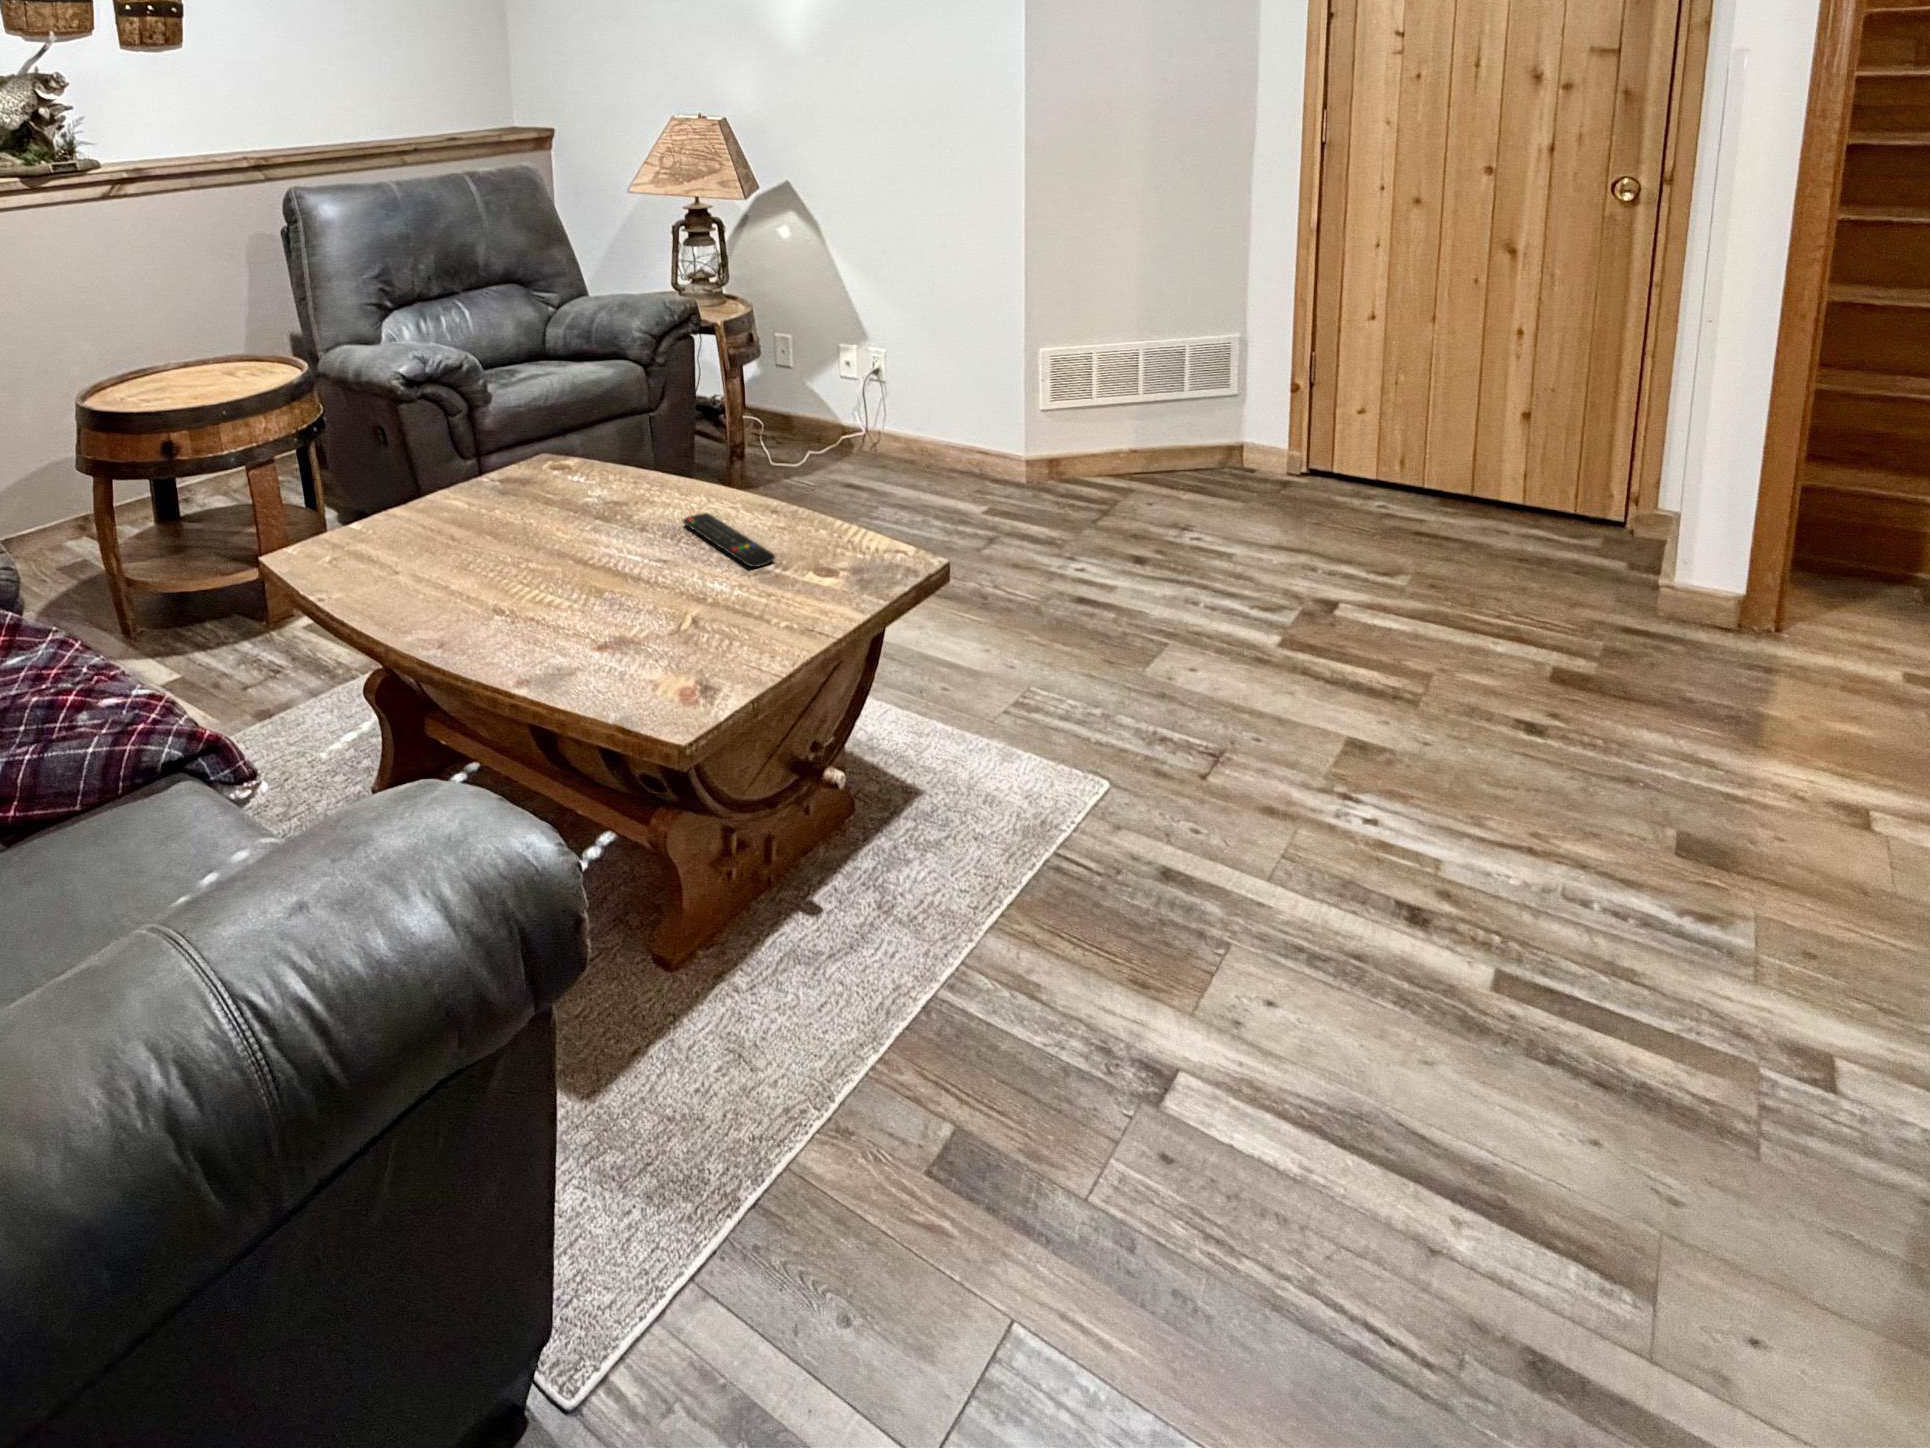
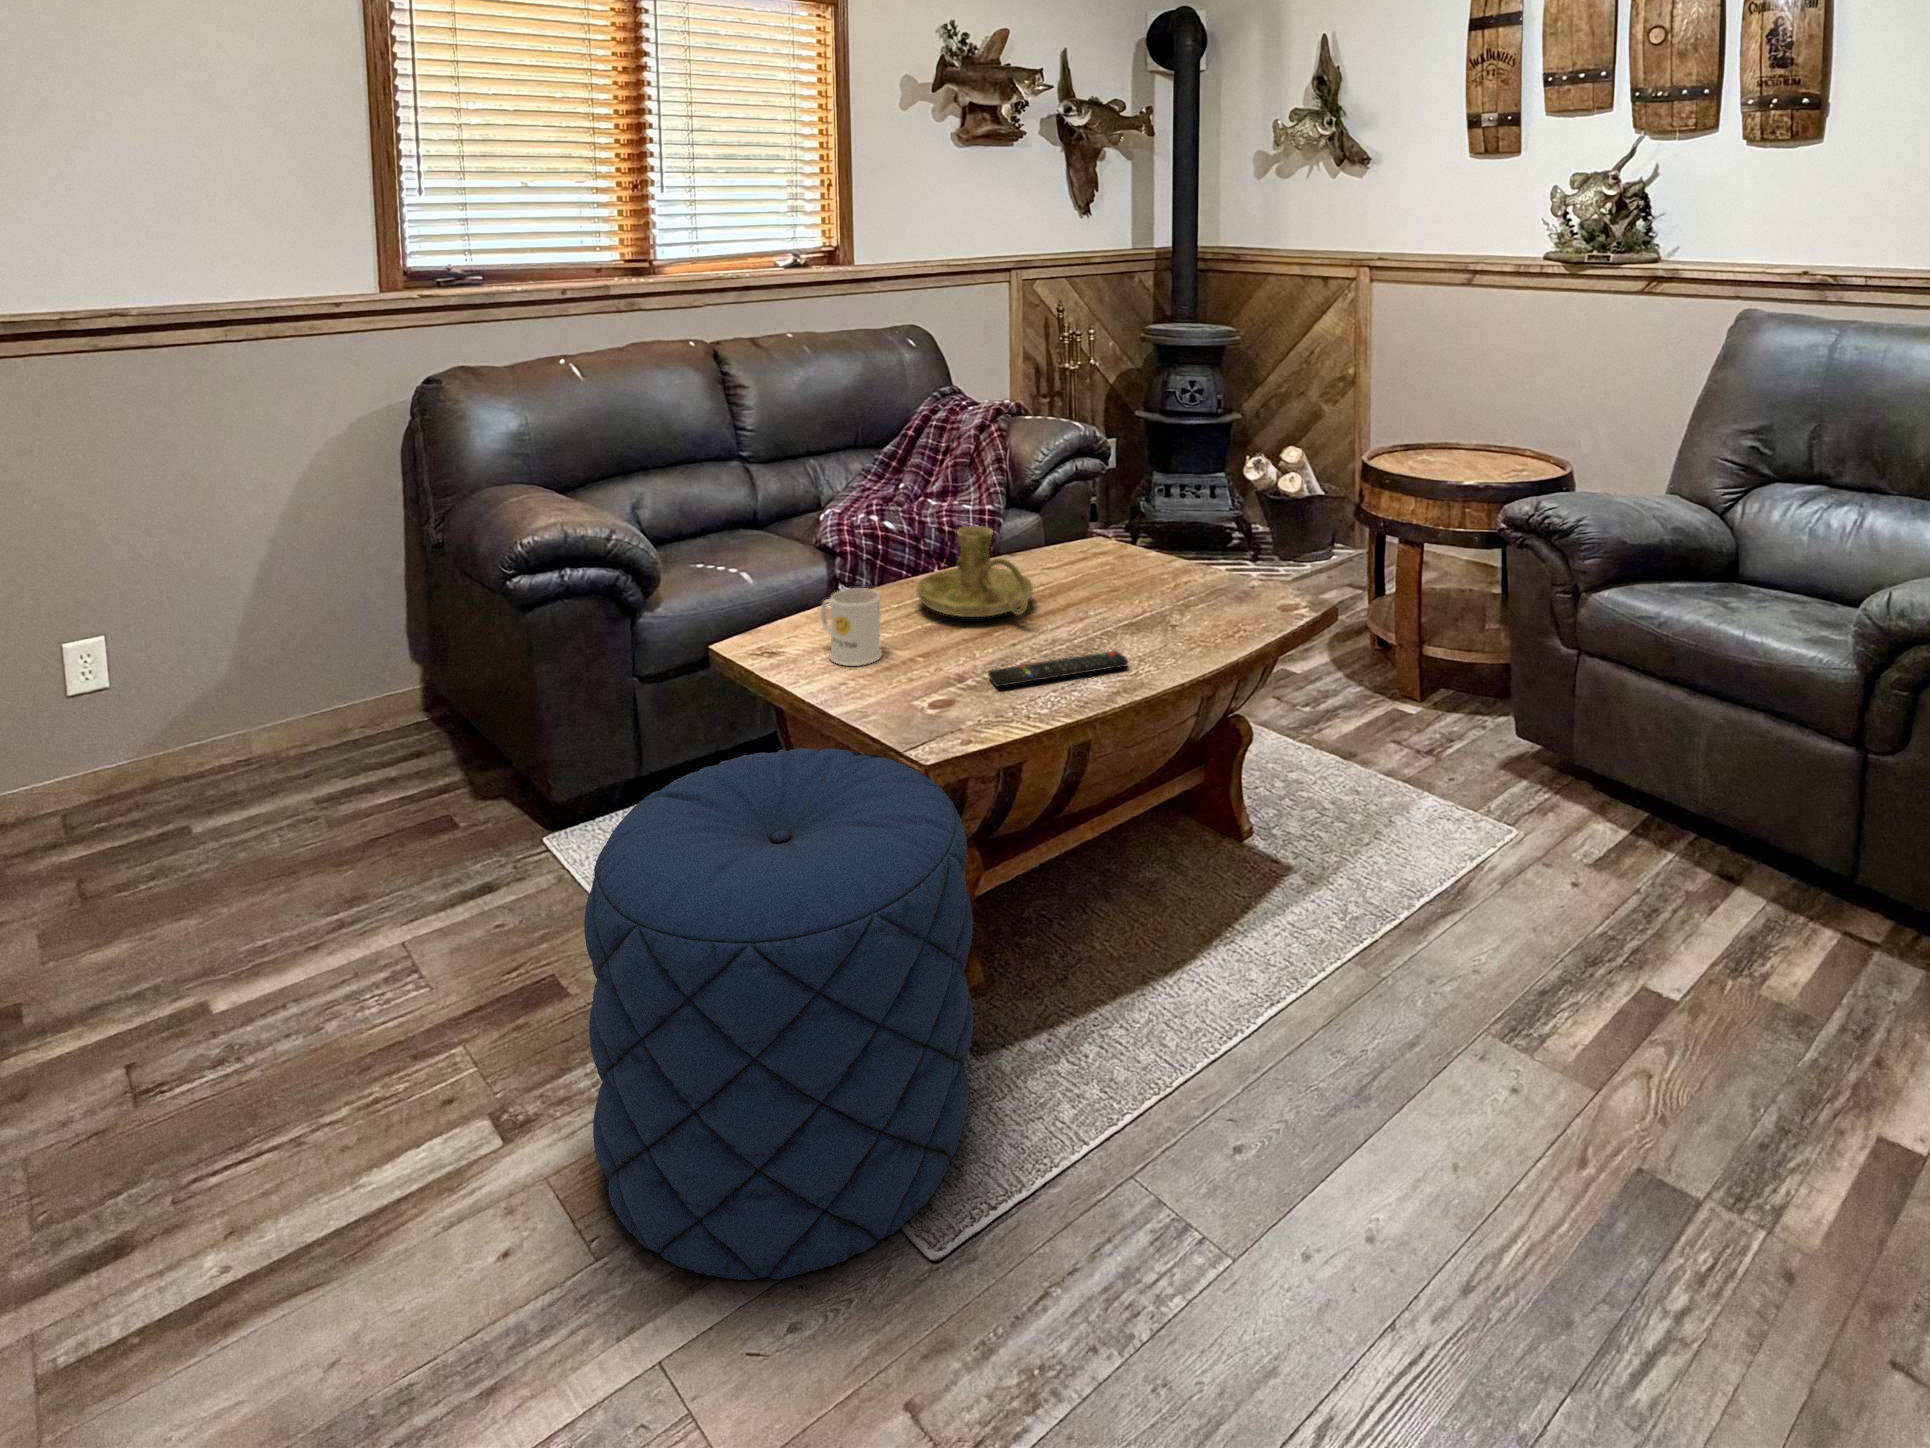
candle holder: none [464,505,618,622] -> present [916,526,1033,617]
pouf: none [886,561,1227,987] -> present [584,748,973,1280]
mug: none [674,562,739,658] -> present [821,588,882,666]

